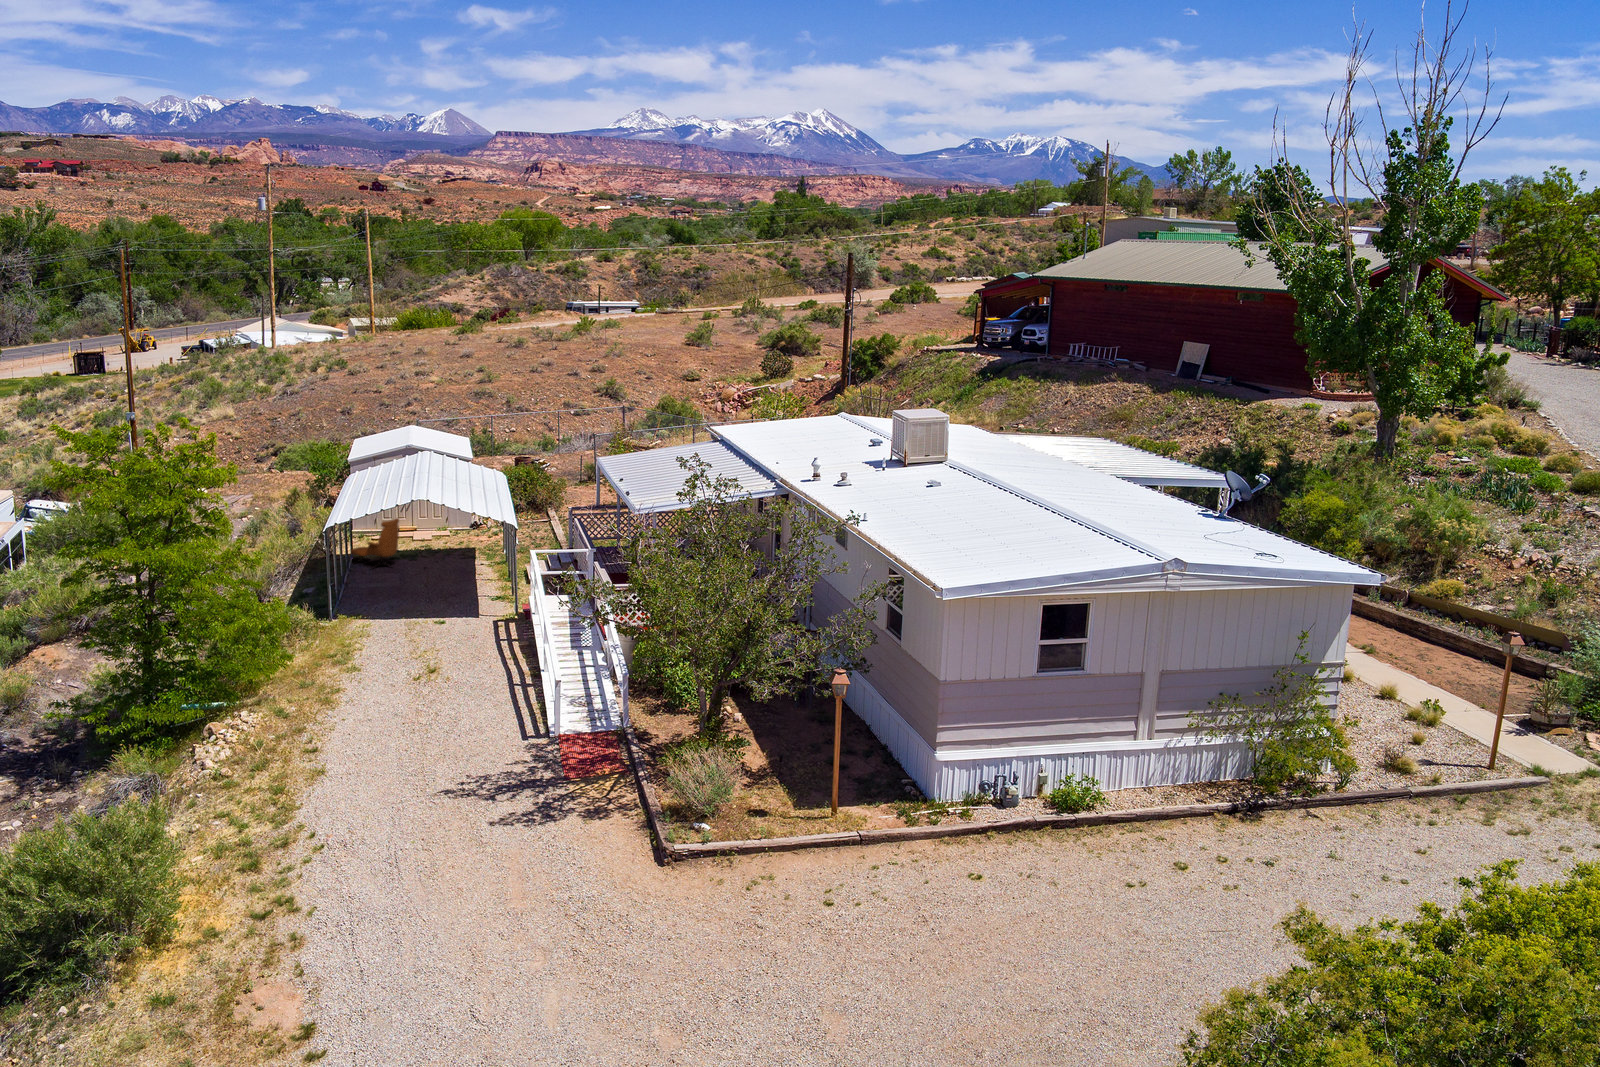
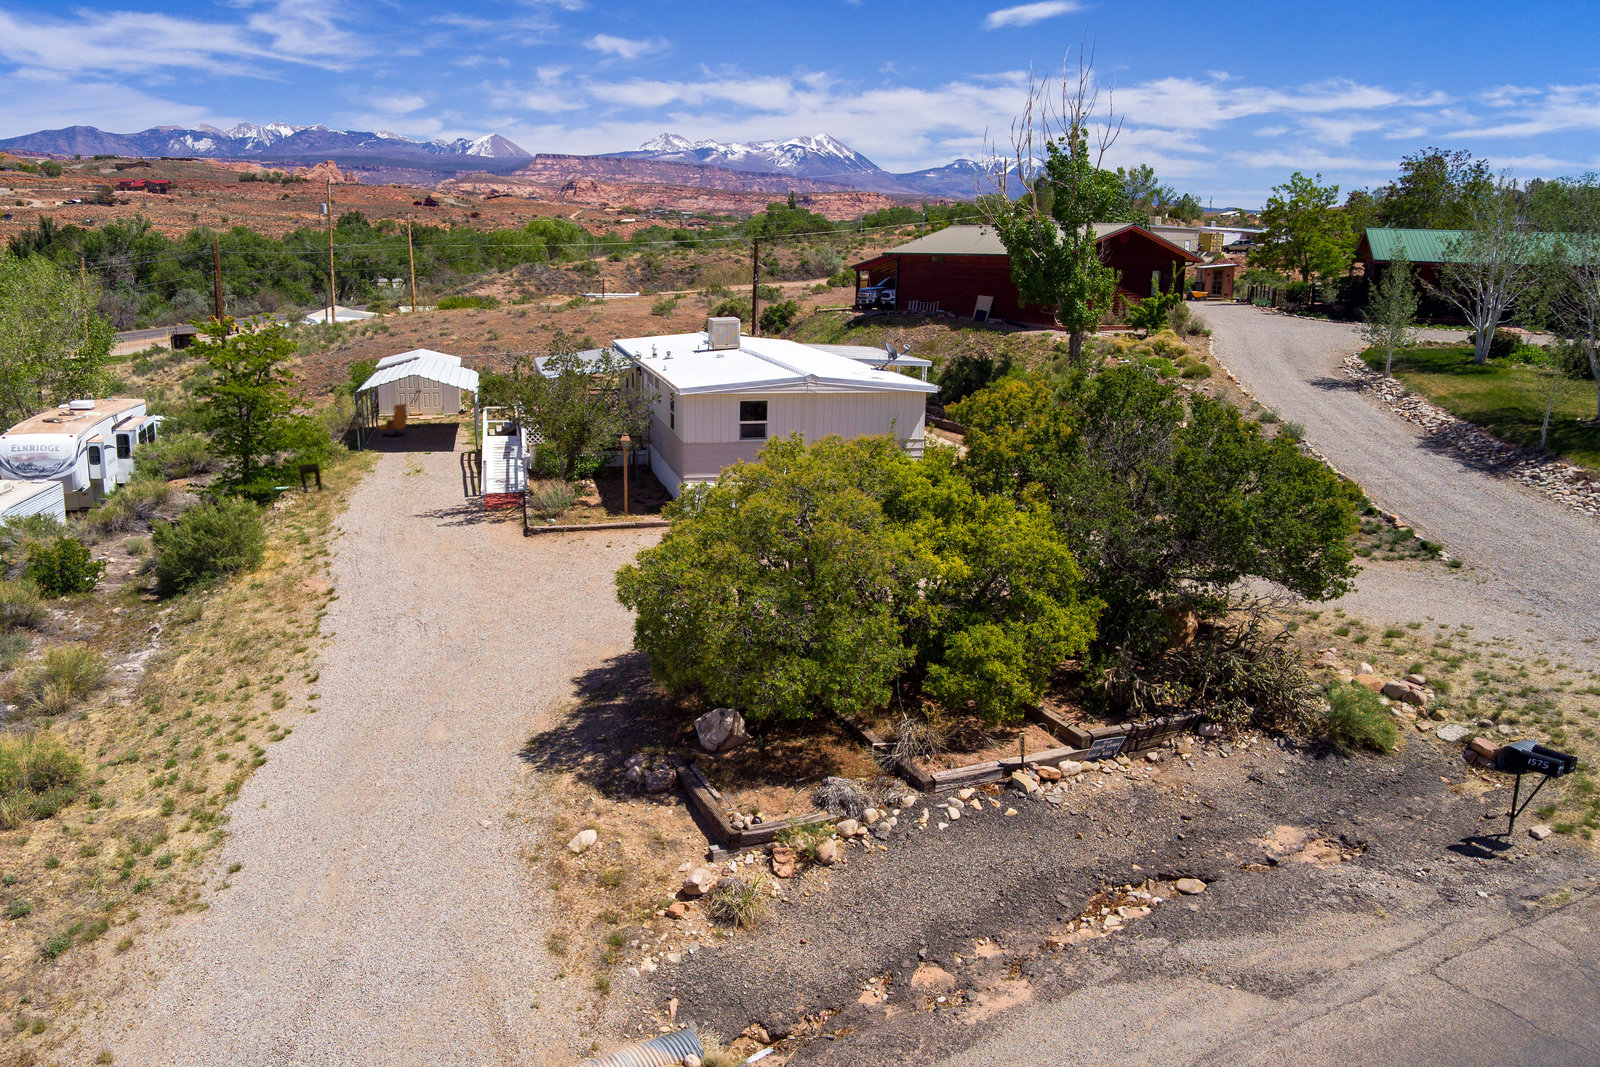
bench: none [239,665,279,726] -> present [299,463,322,493]

